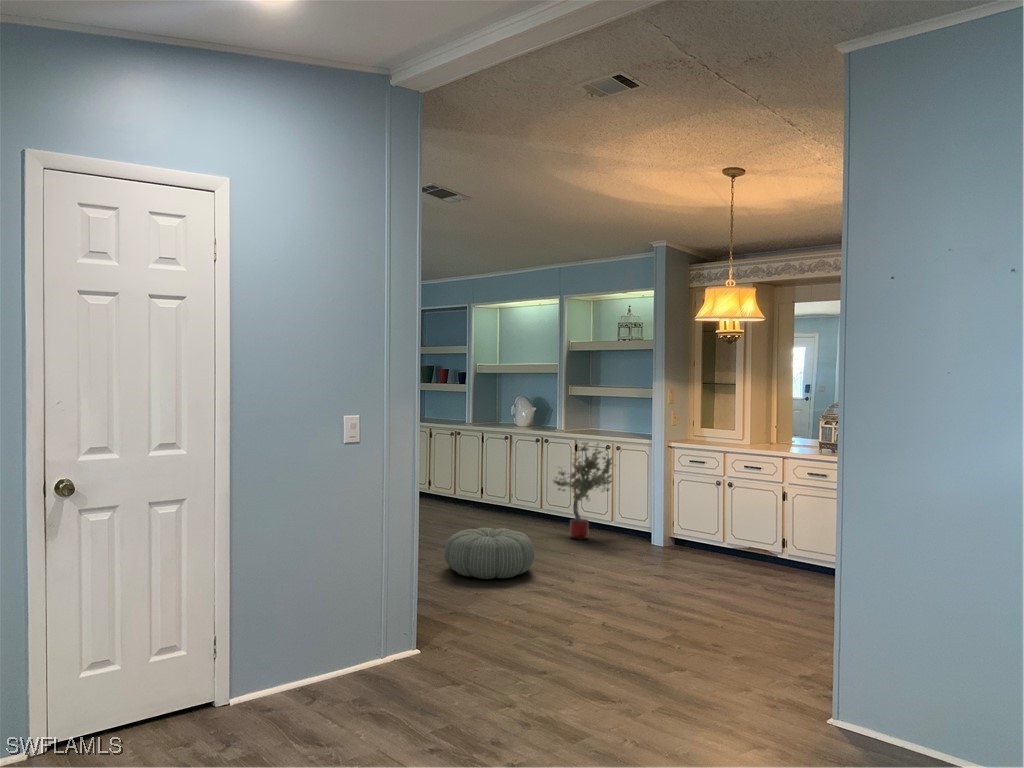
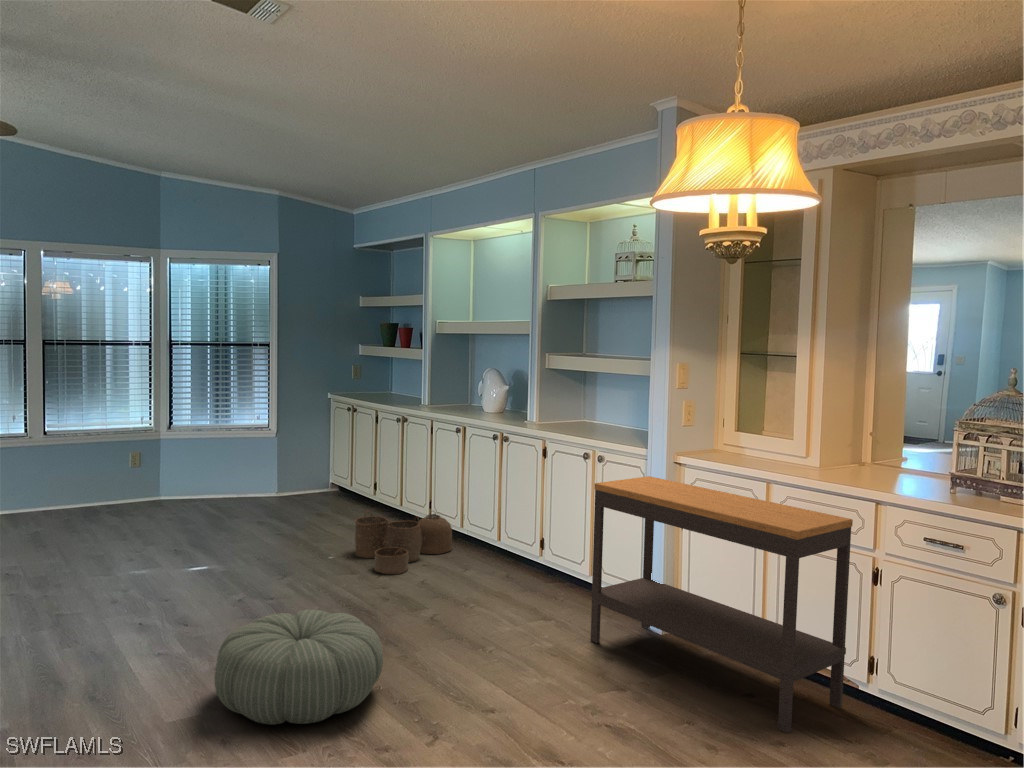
potted tree: present [553,442,612,539] -> none [496,449,590,609]
console table: none [626,455,773,575] -> present [591,476,853,733]
woven basket: none [445,491,505,528] -> present [355,511,452,574]

